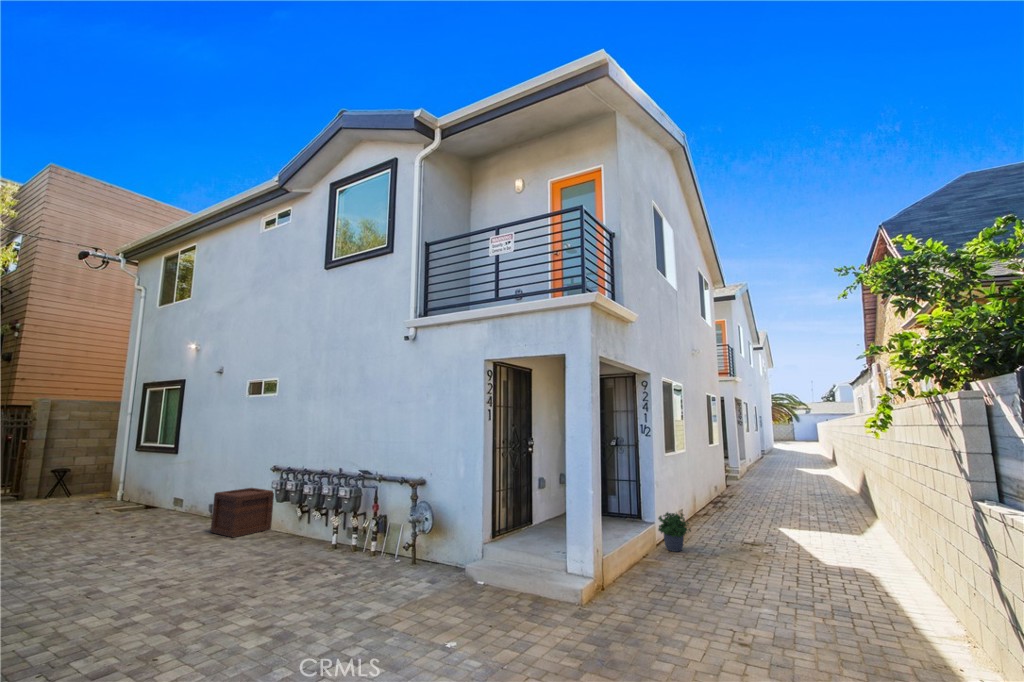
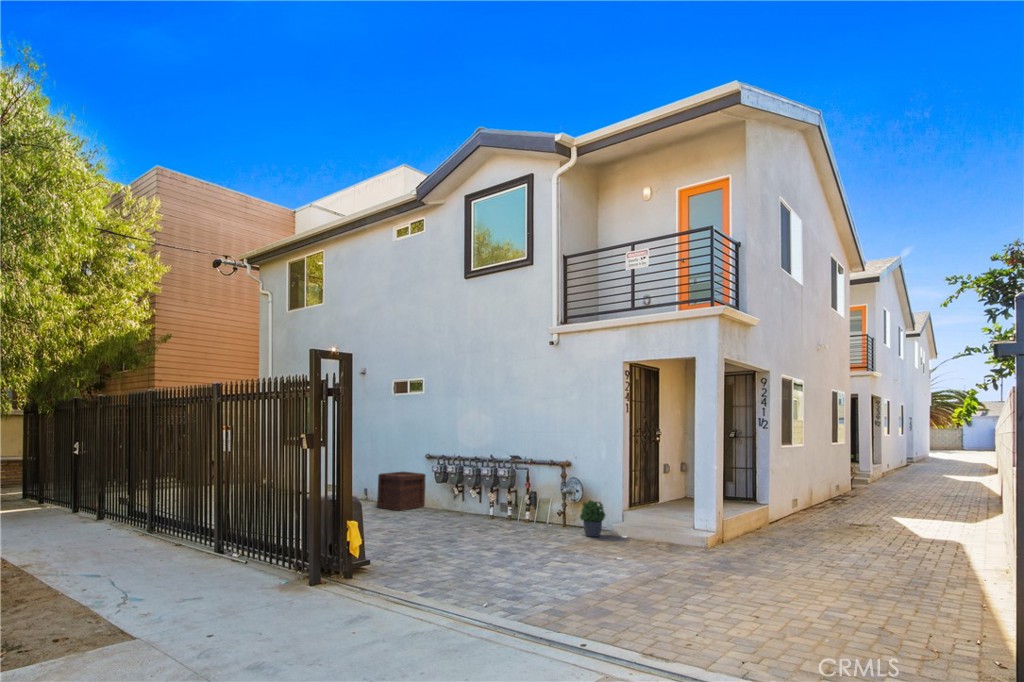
potted plant: present [658,512,691,552] -> present [580,500,605,537]

